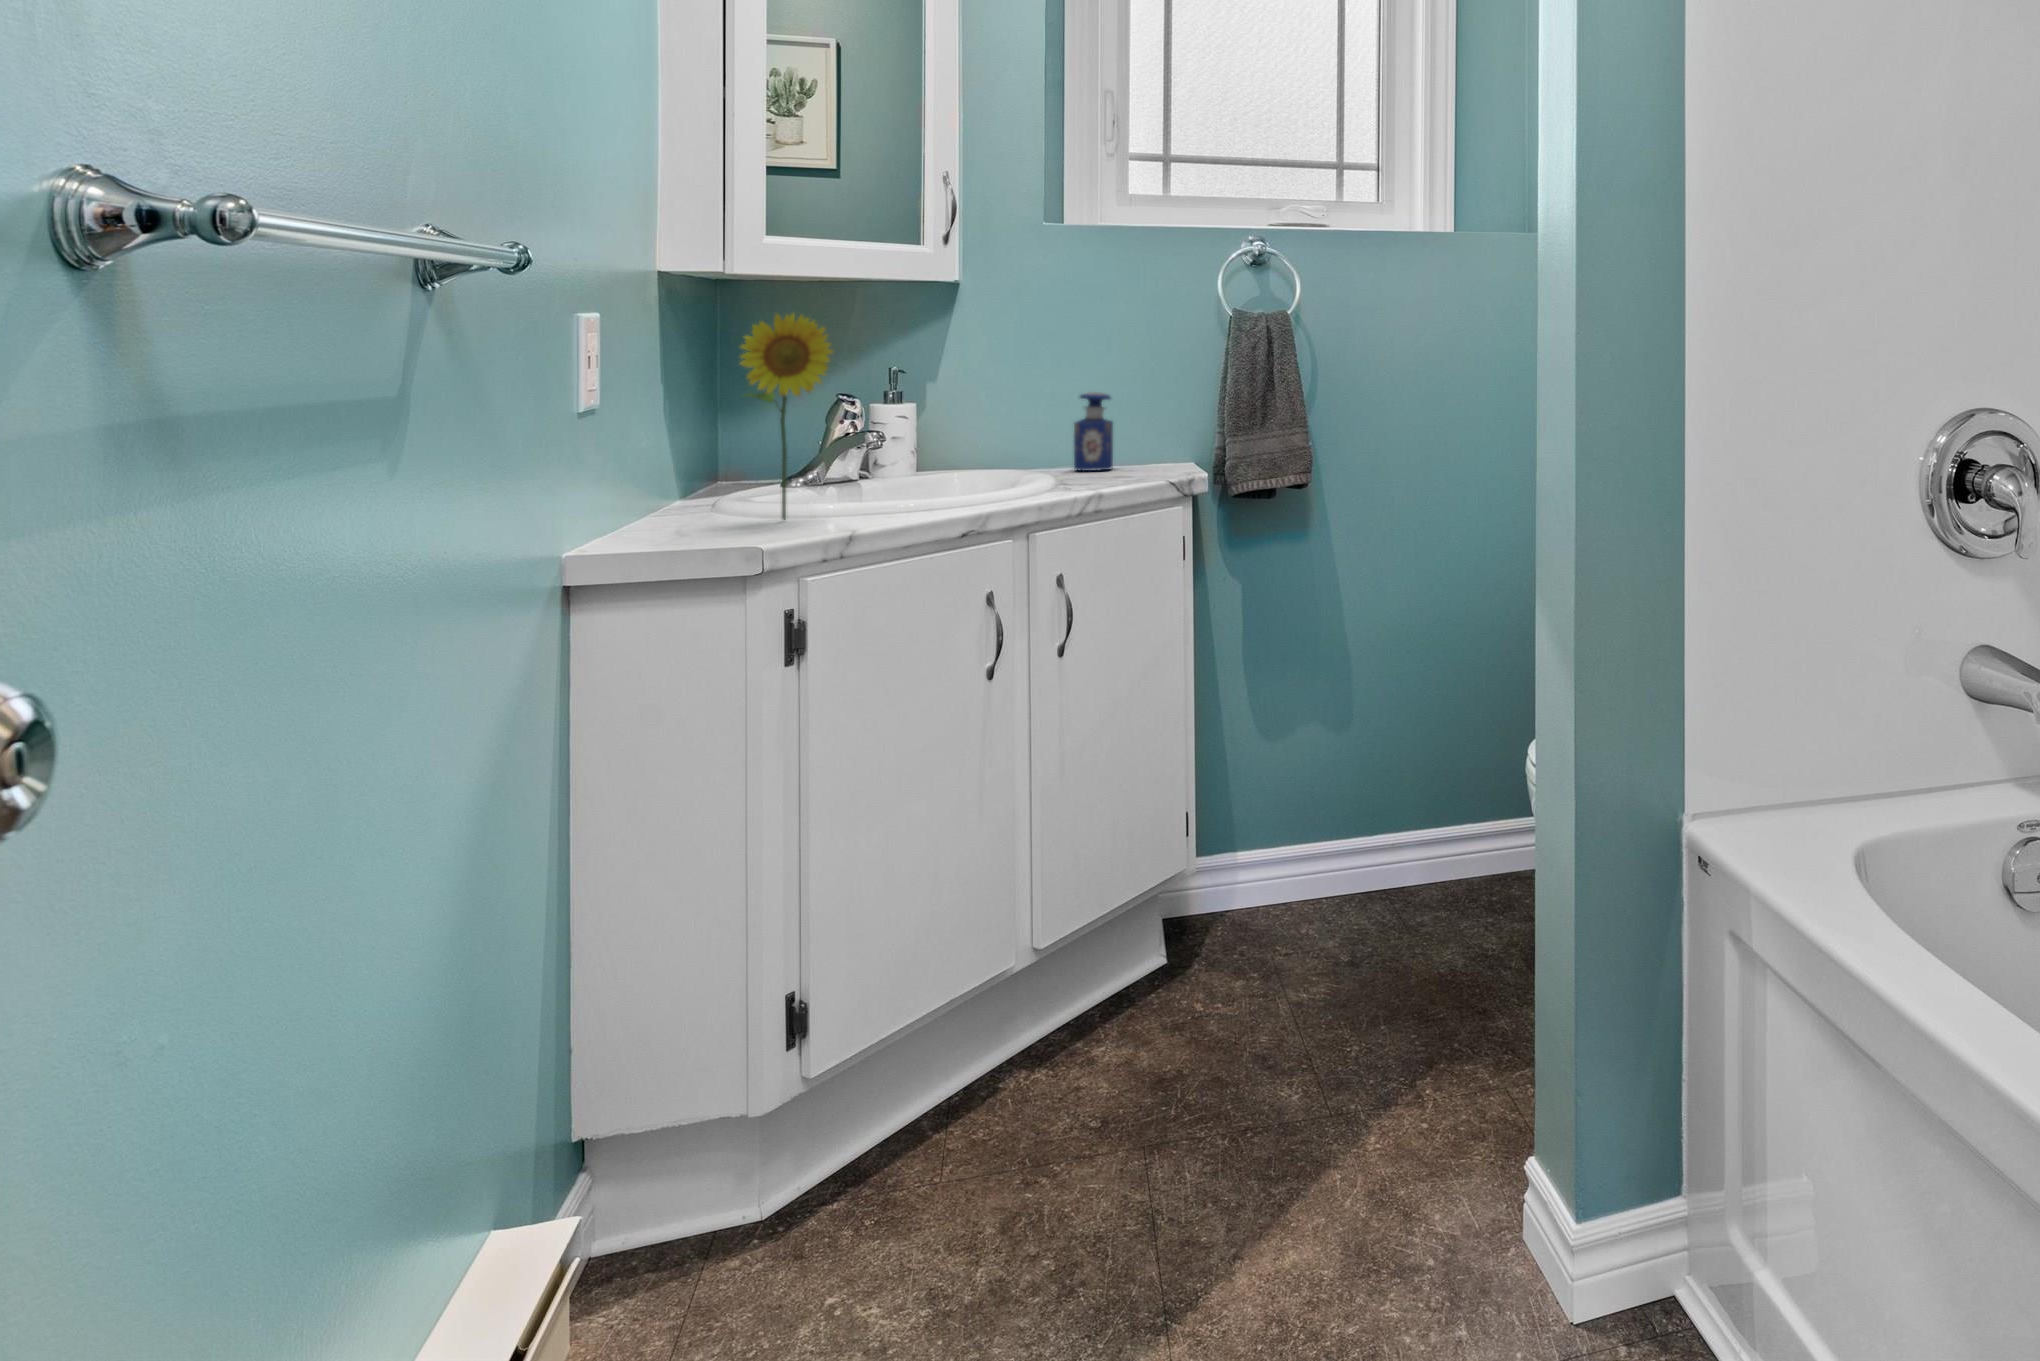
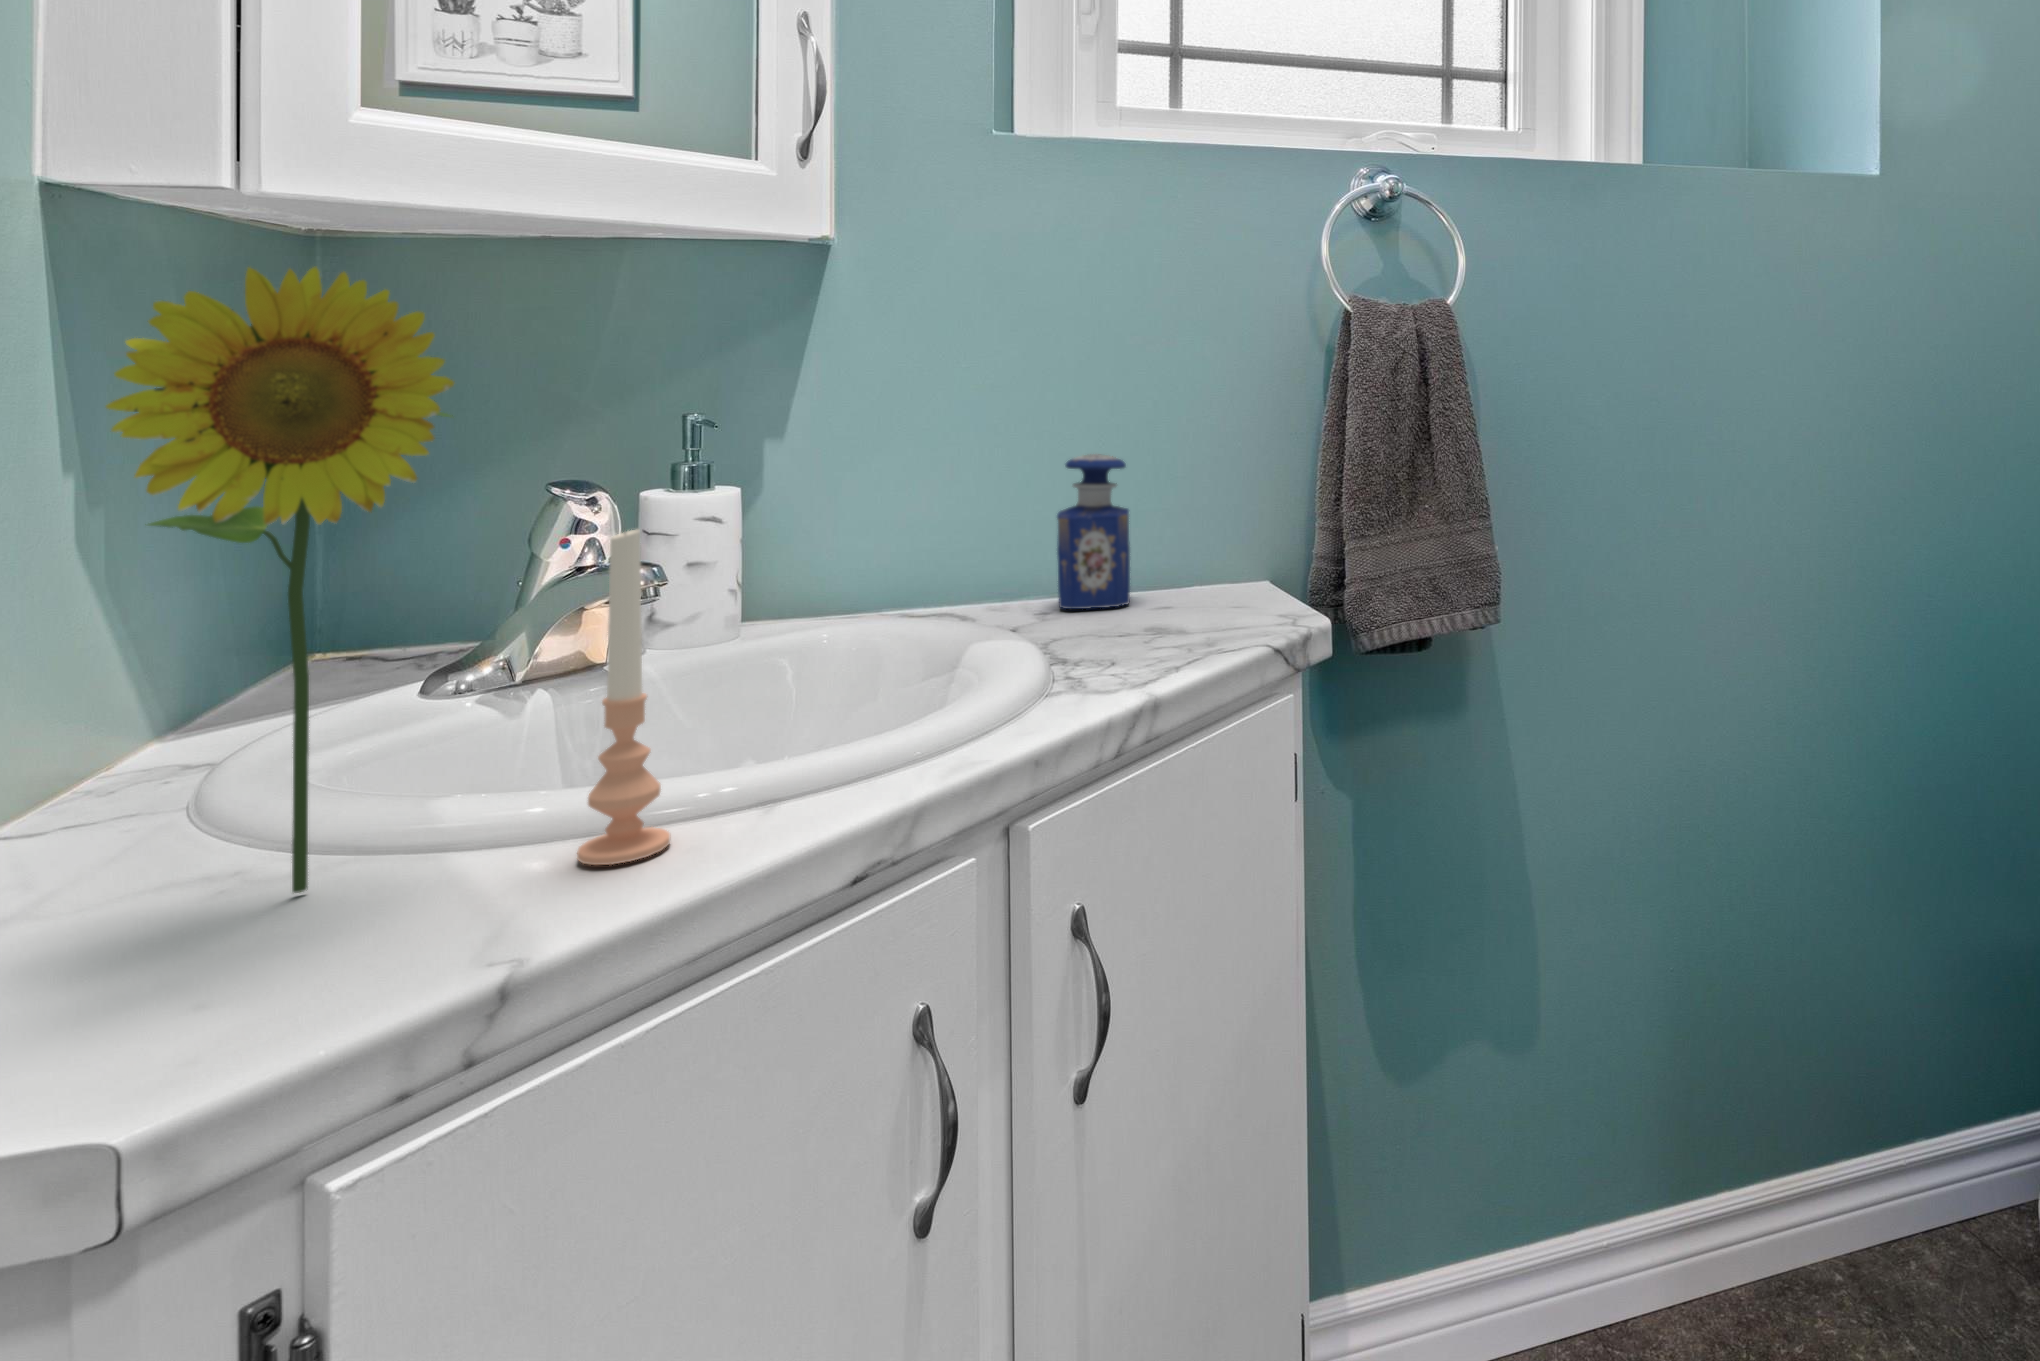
candle: none [871,403,902,517] -> present [577,530,670,865]

